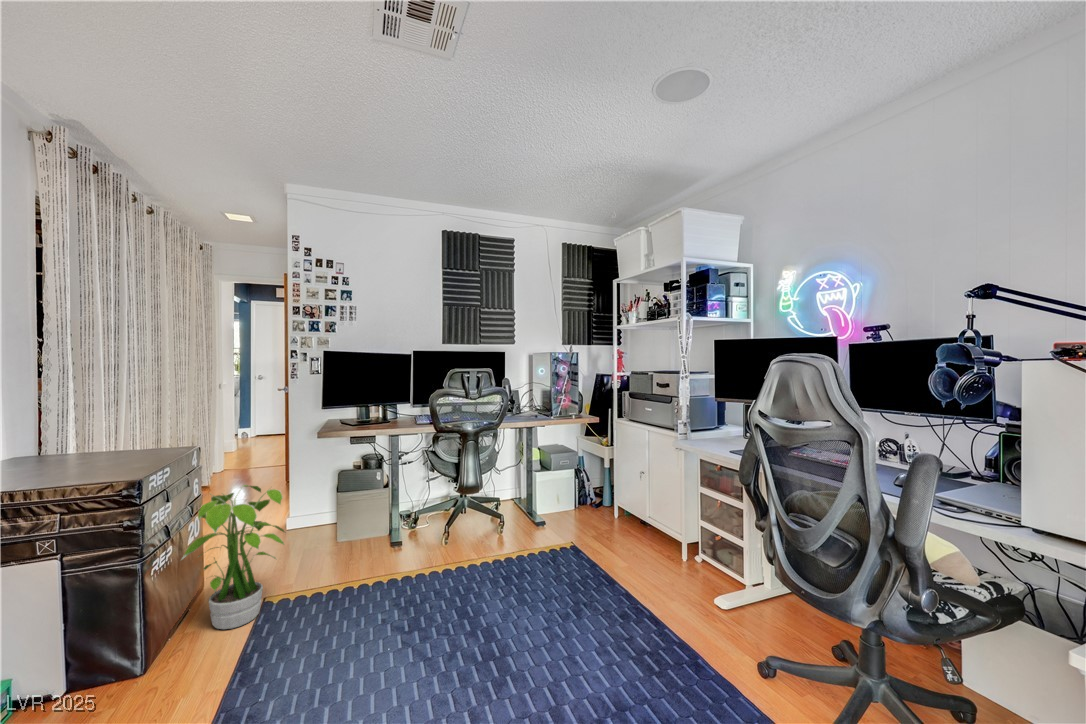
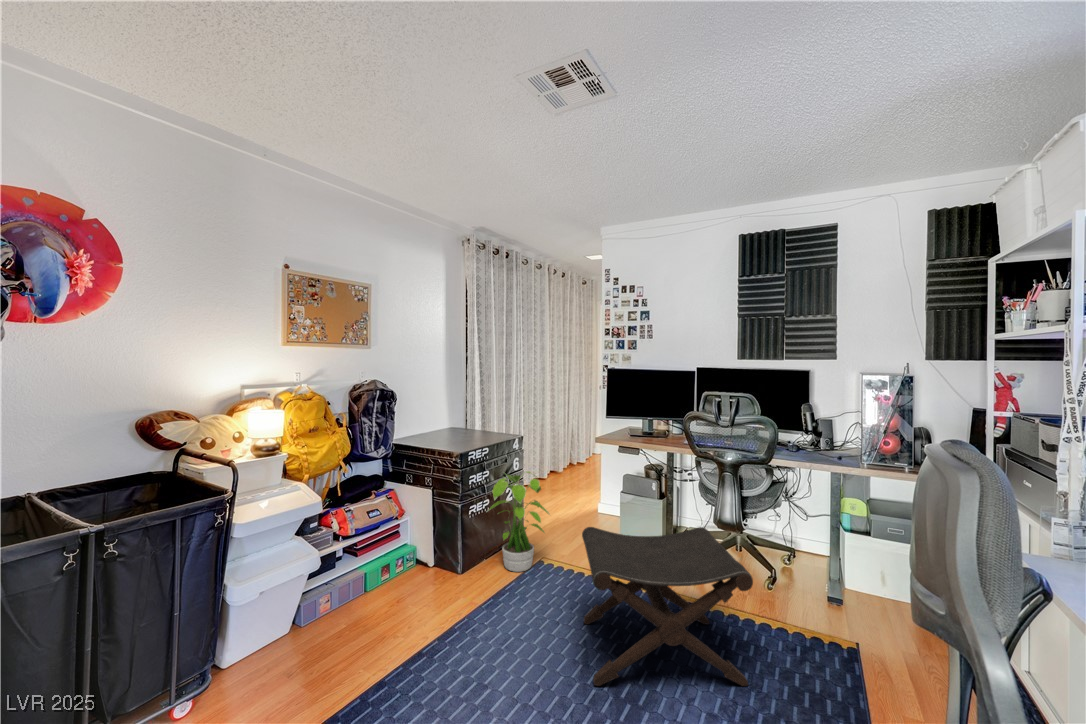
footstool: none [379,488,552,668] -> present [582,527,753,686]

